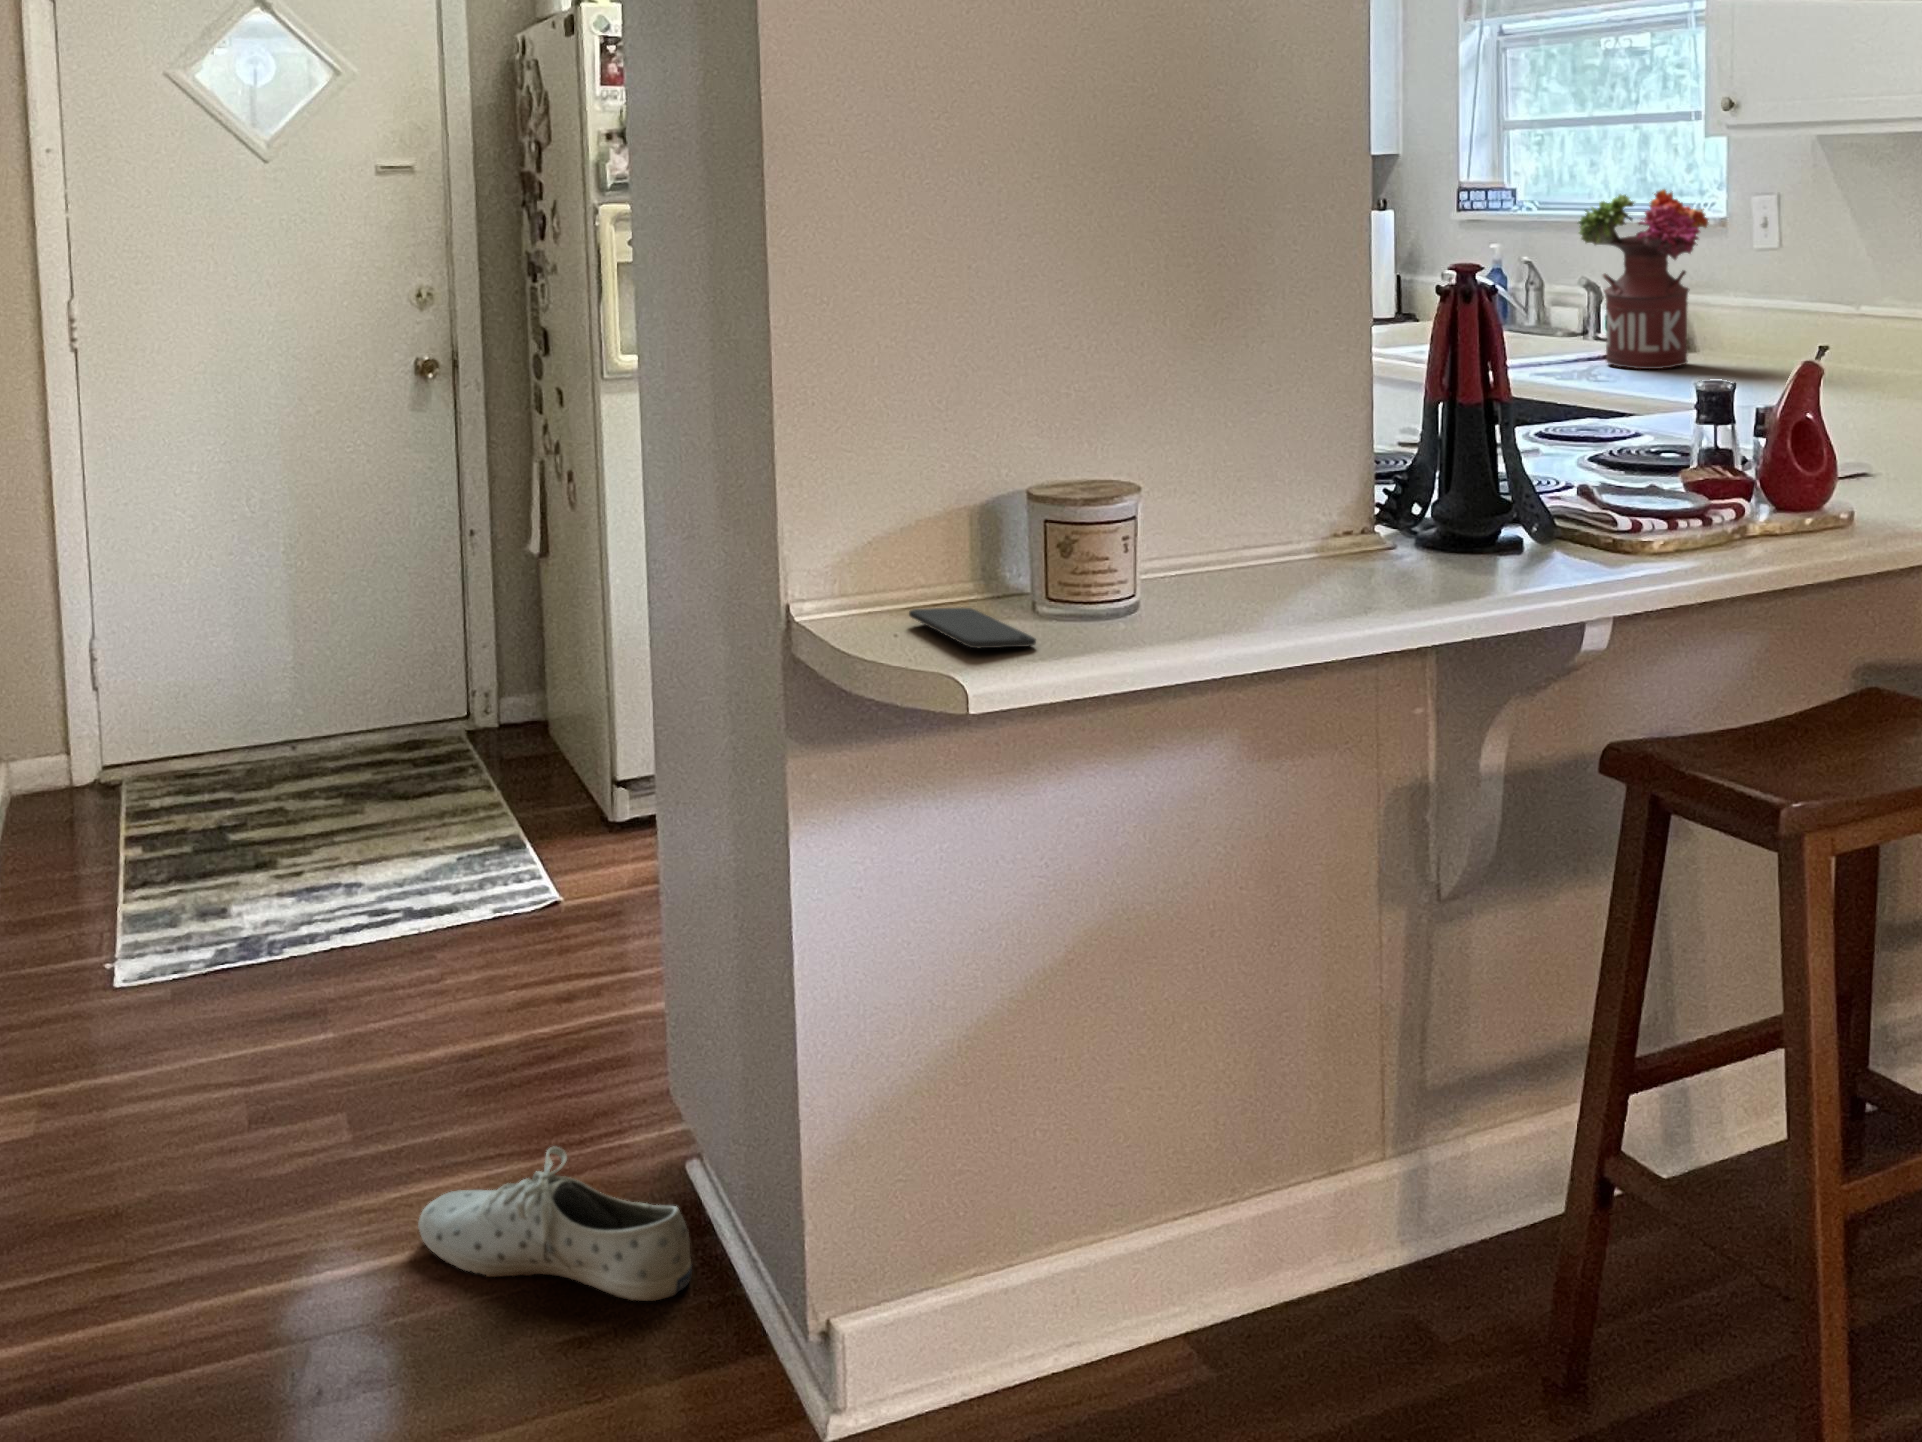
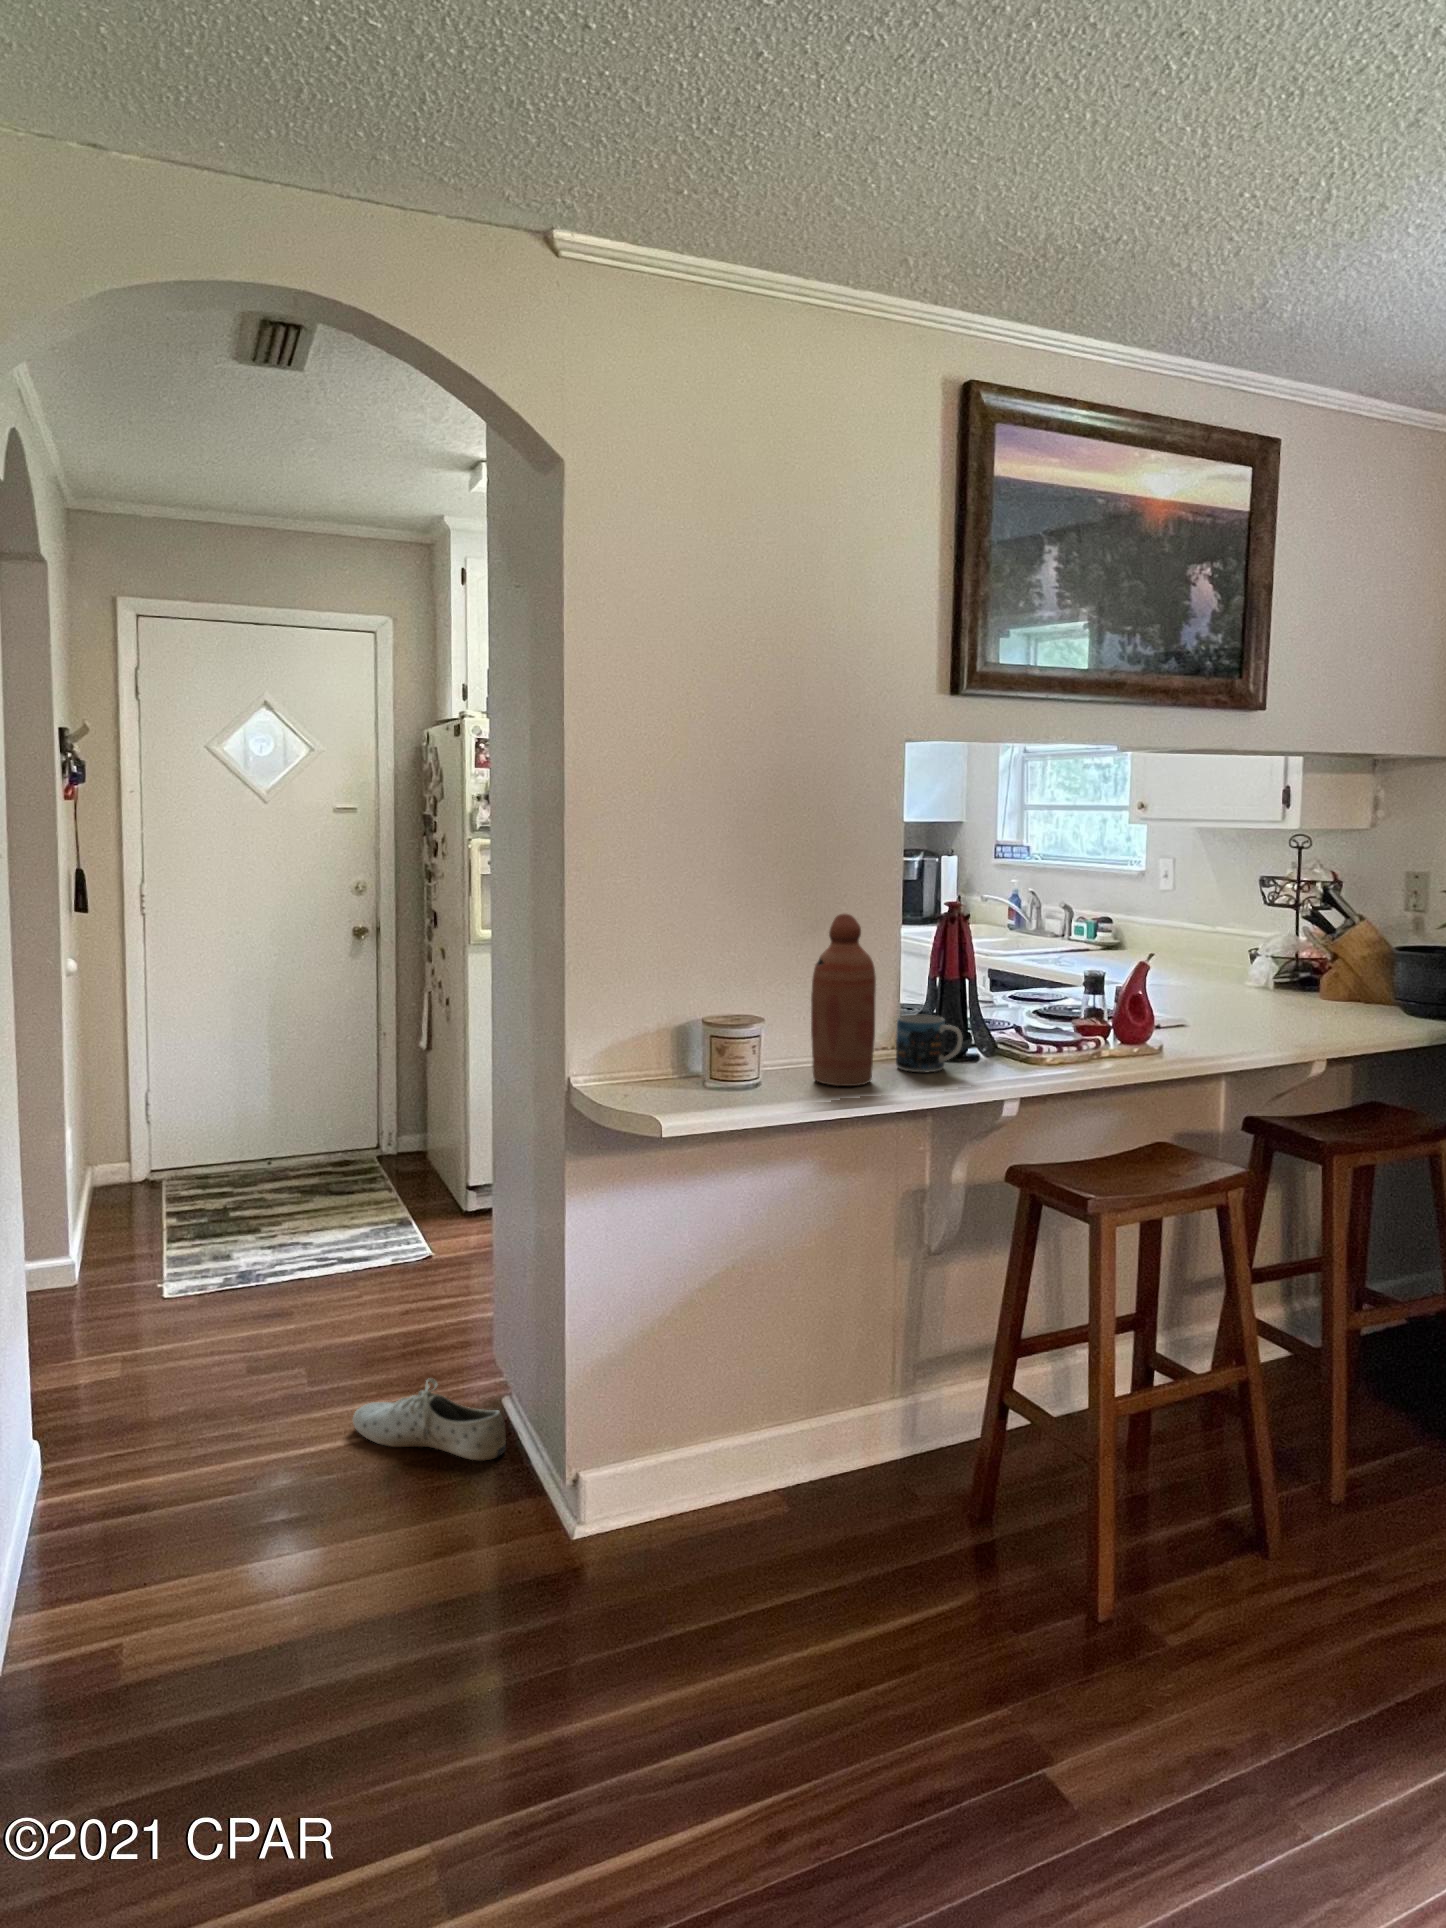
flower arrangement: present [1579,189,1709,369] -> none [1054,854,1132,961]
bottle: none [1228,285,1349,606] -> present [811,914,876,1086]
mug: none [1381,468,1507,575] -> present [896,1014,962,1072]
smartphone: present [909,607,1036,648] -> none [635,1081,701,1102]

